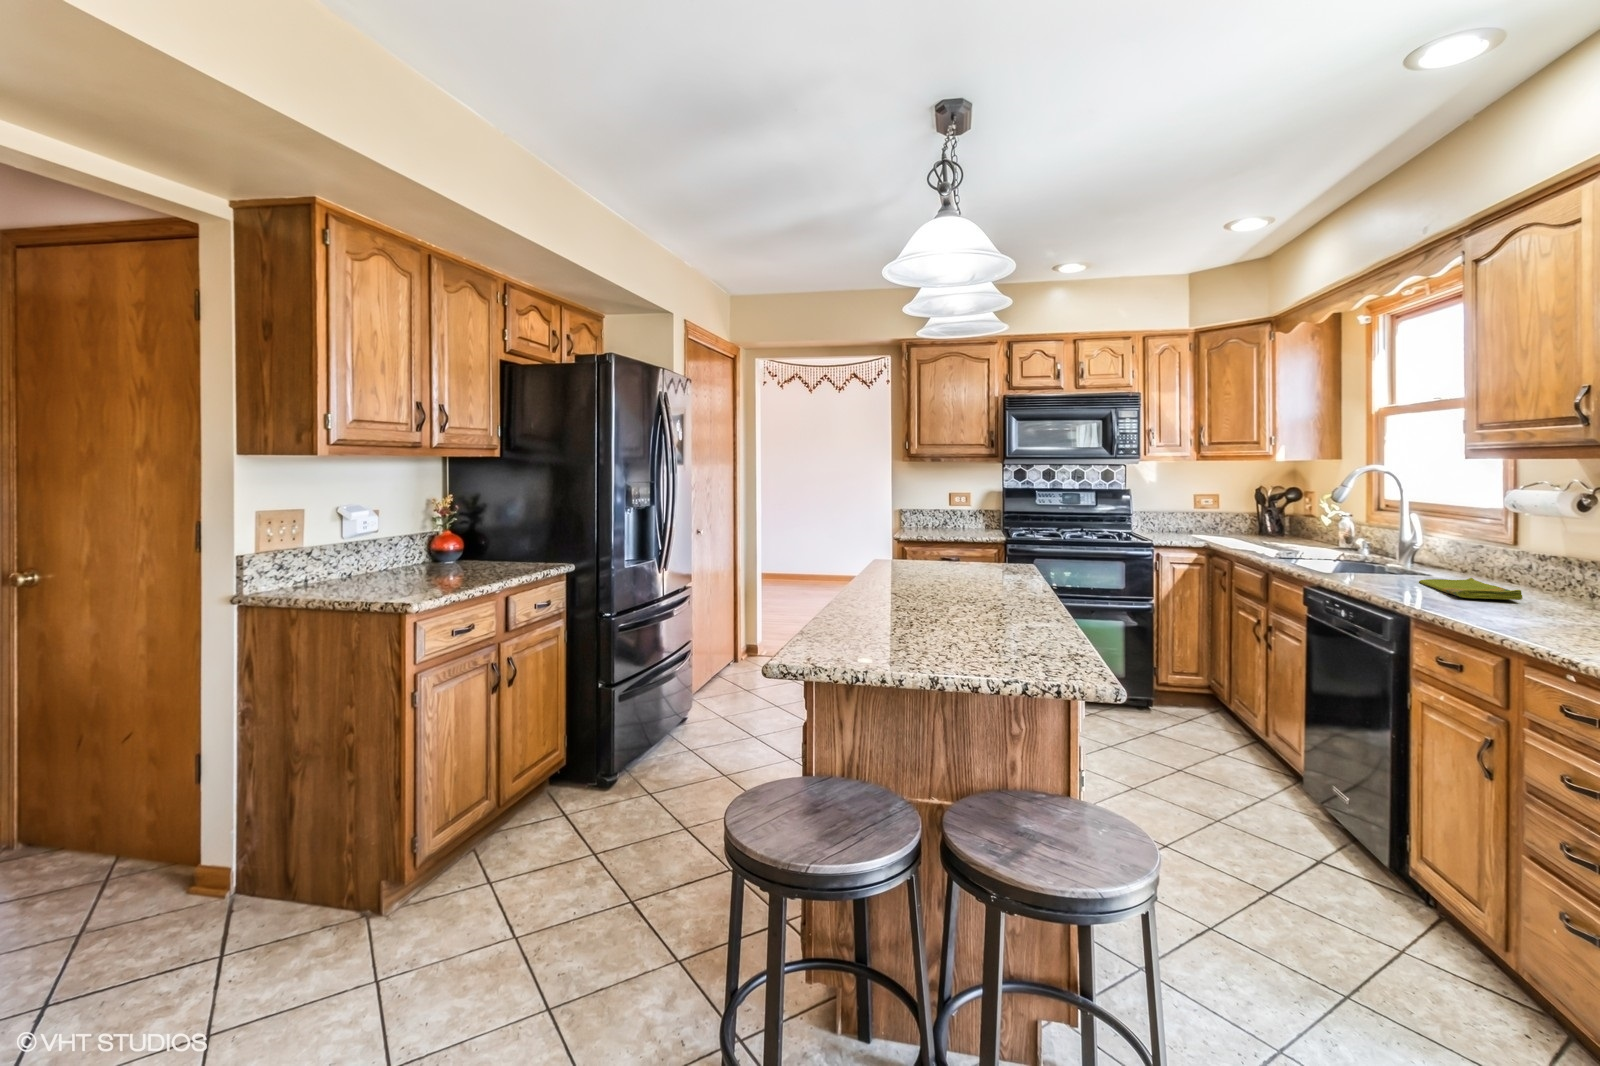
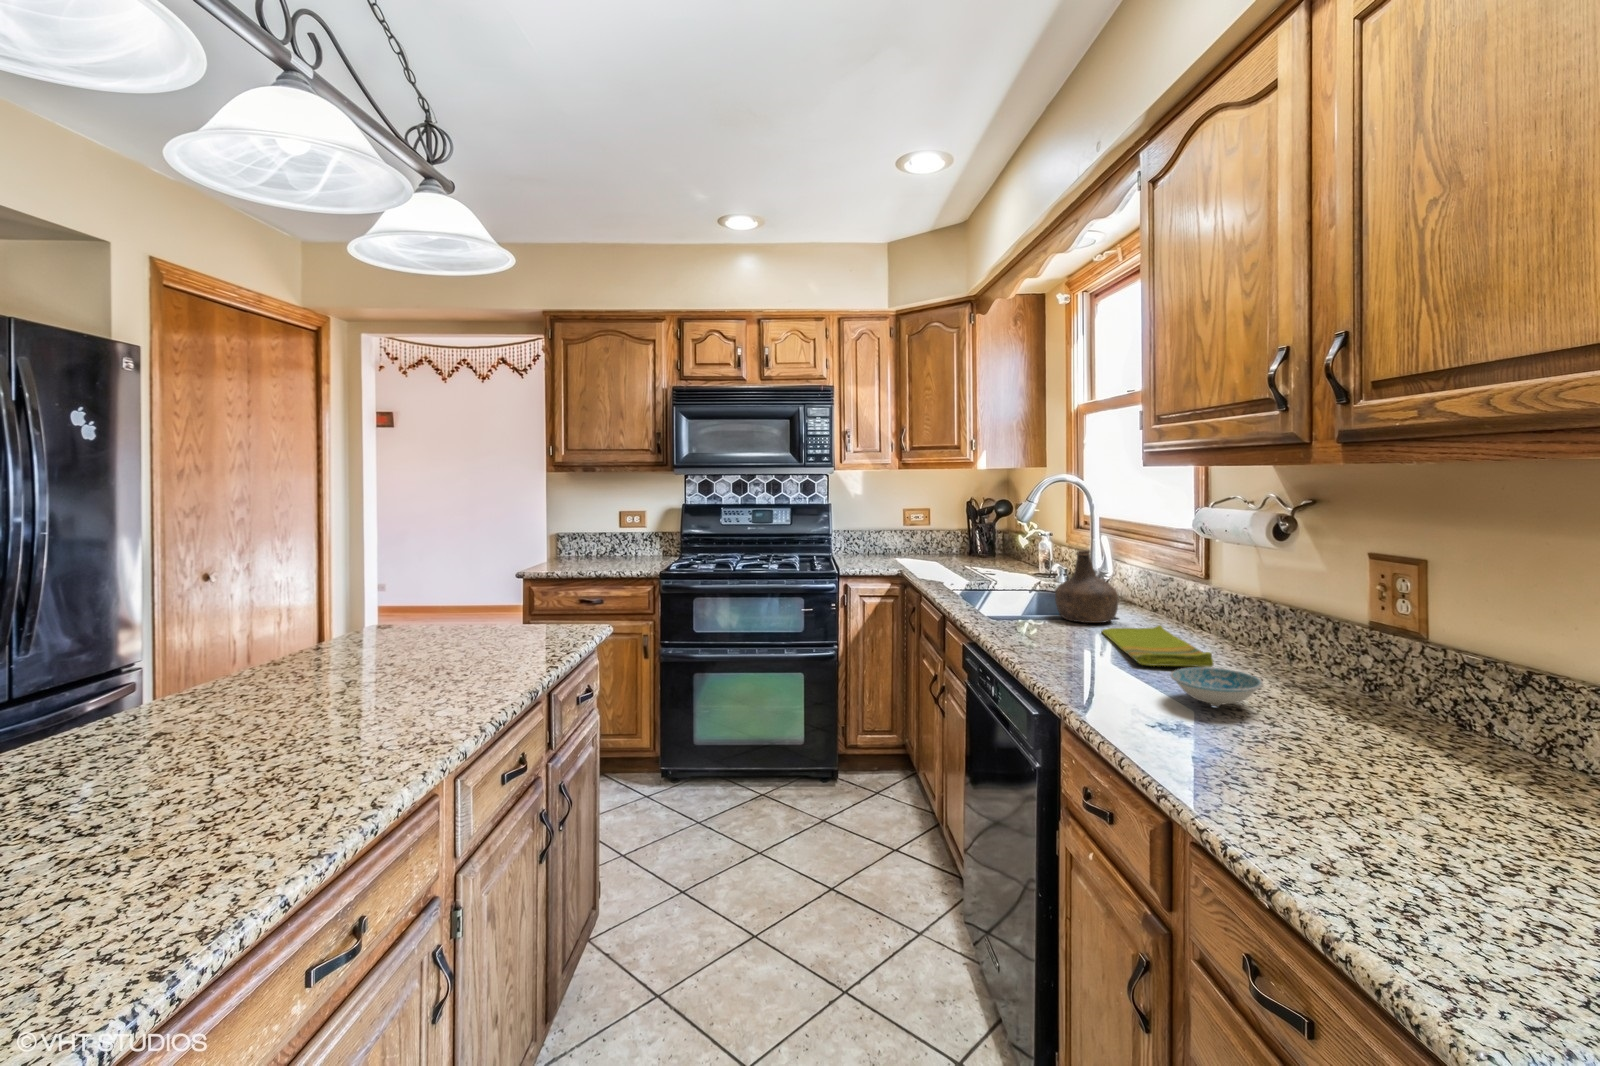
bottle: none [1373,522,1431,577] -> present [1055,550,1118,623]
ceramic bowl: none [1491,594,1565,617] -> present [1171,667,1263,706]

